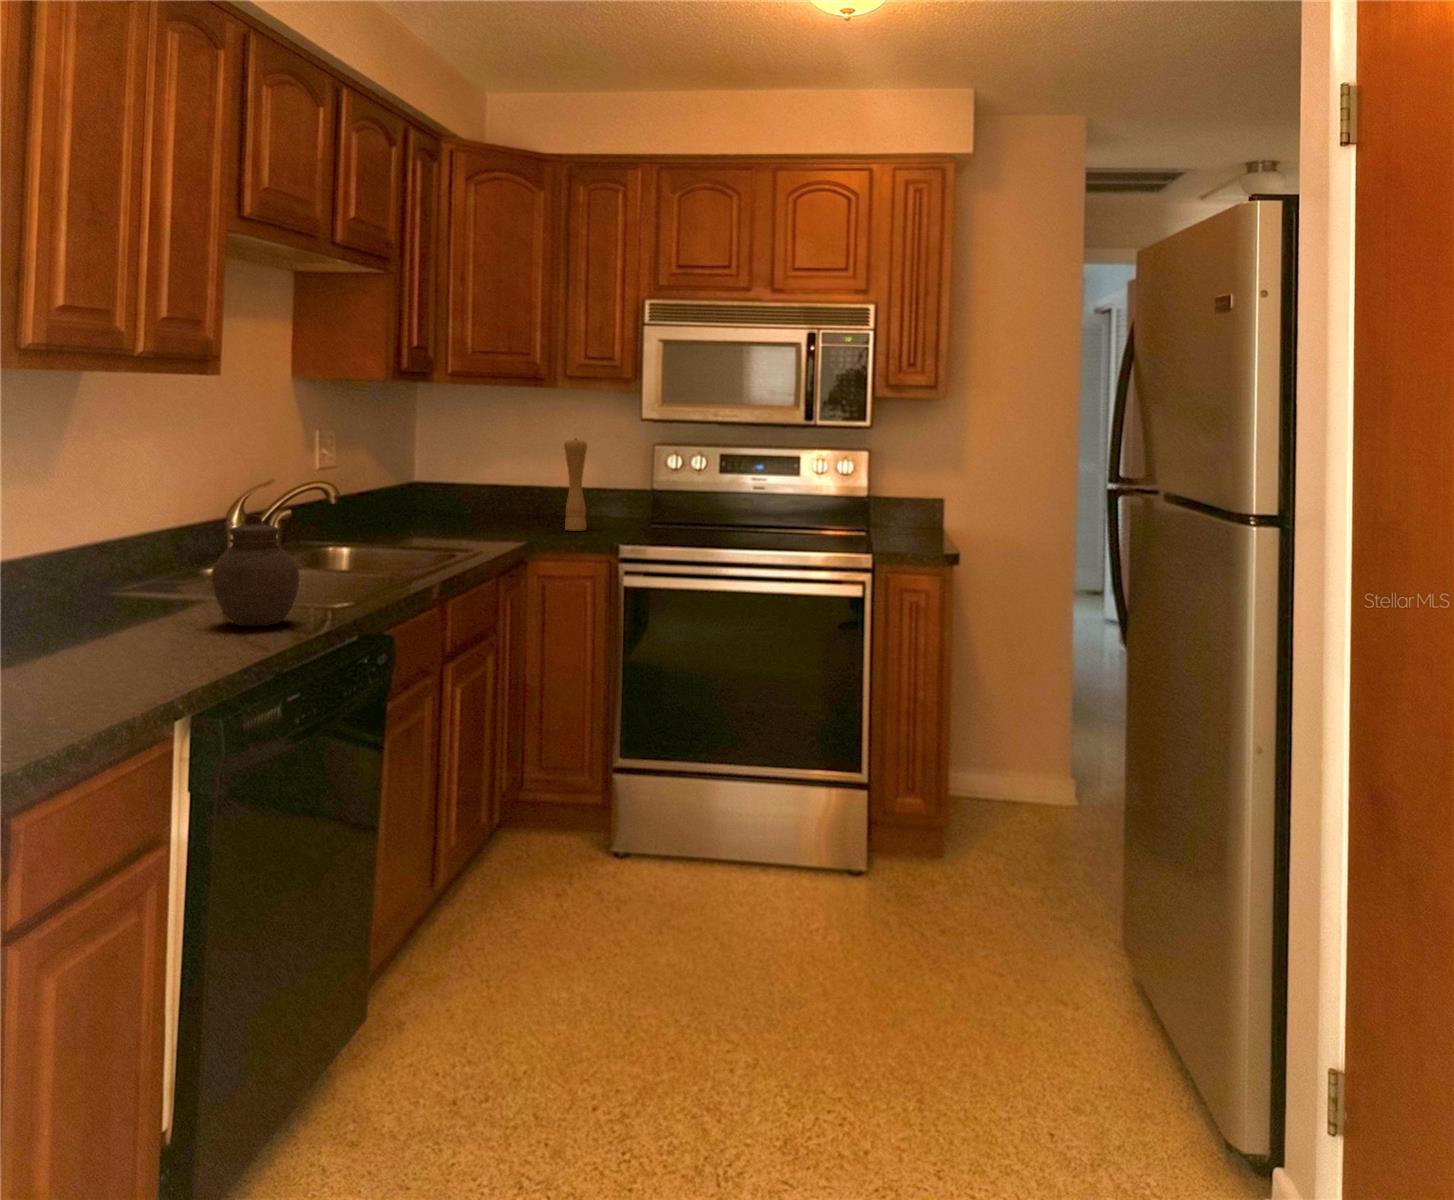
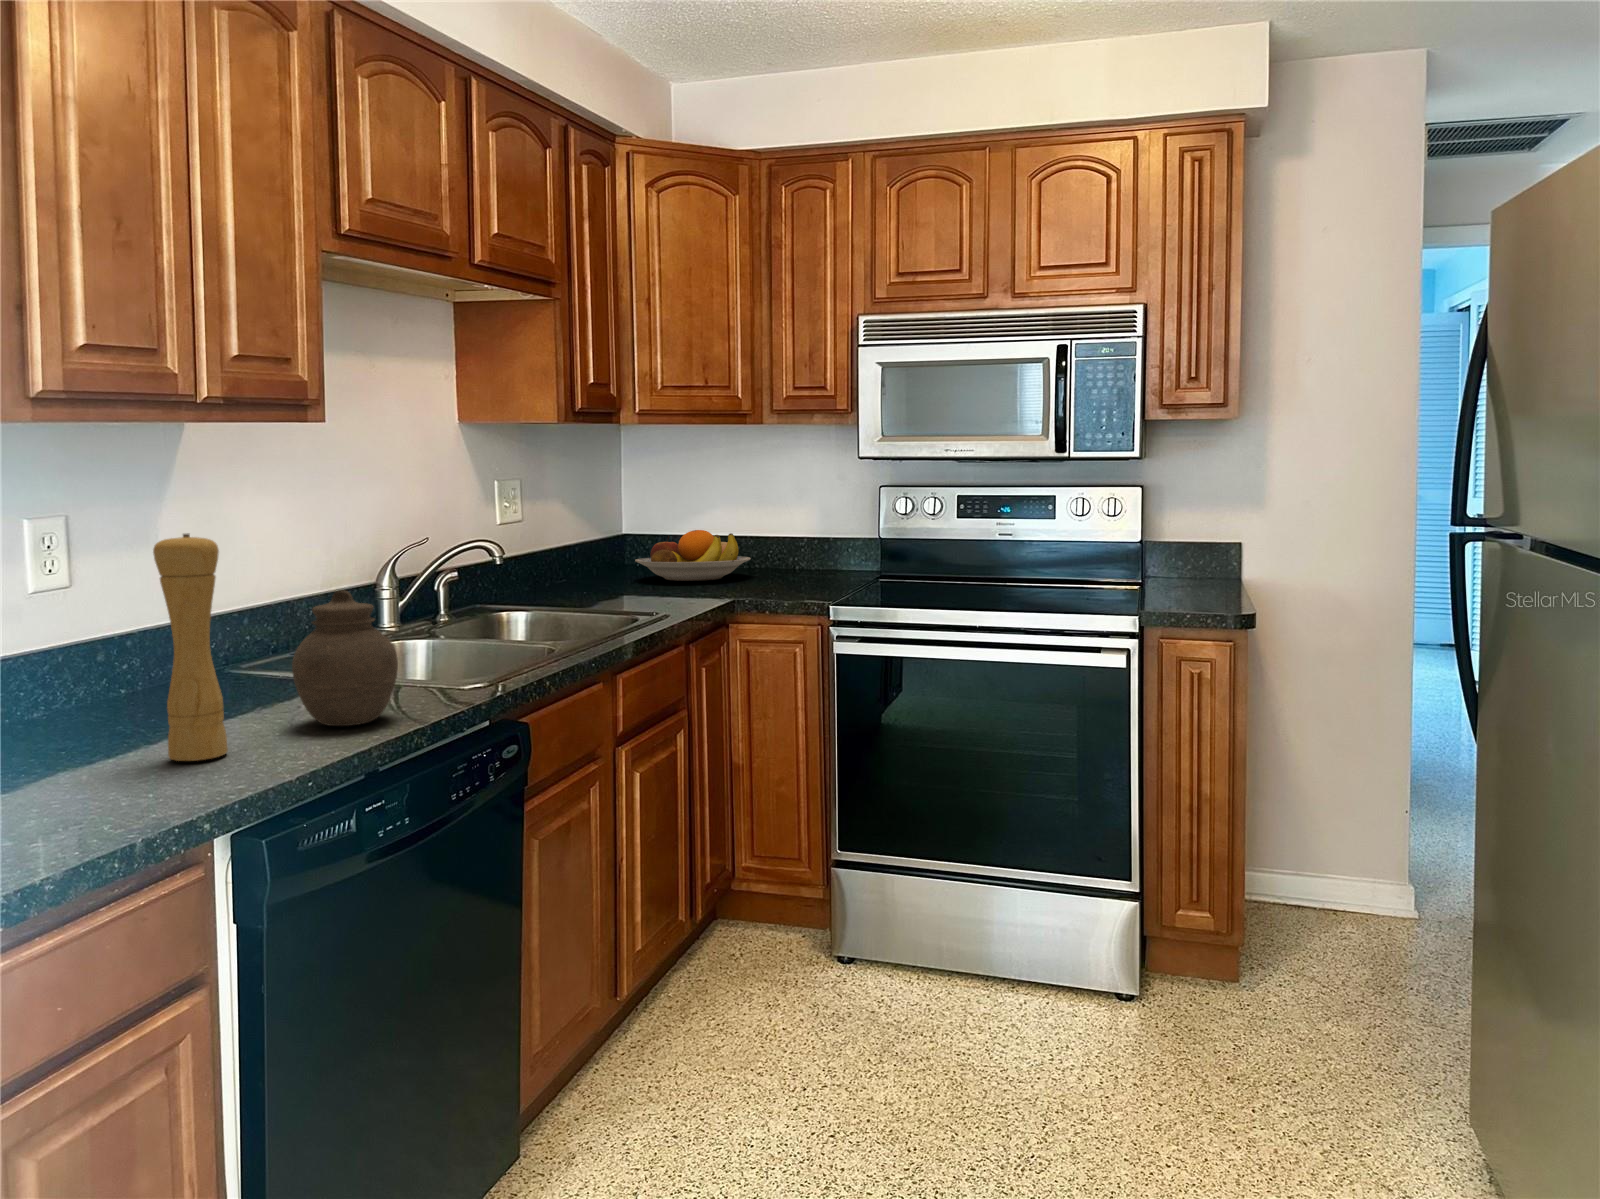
pepper mill: present [564,438,587,531] -> present [153,533,228,761]
fruit bowl: none [434,481,538,526] -> present [635,530,751,581]

